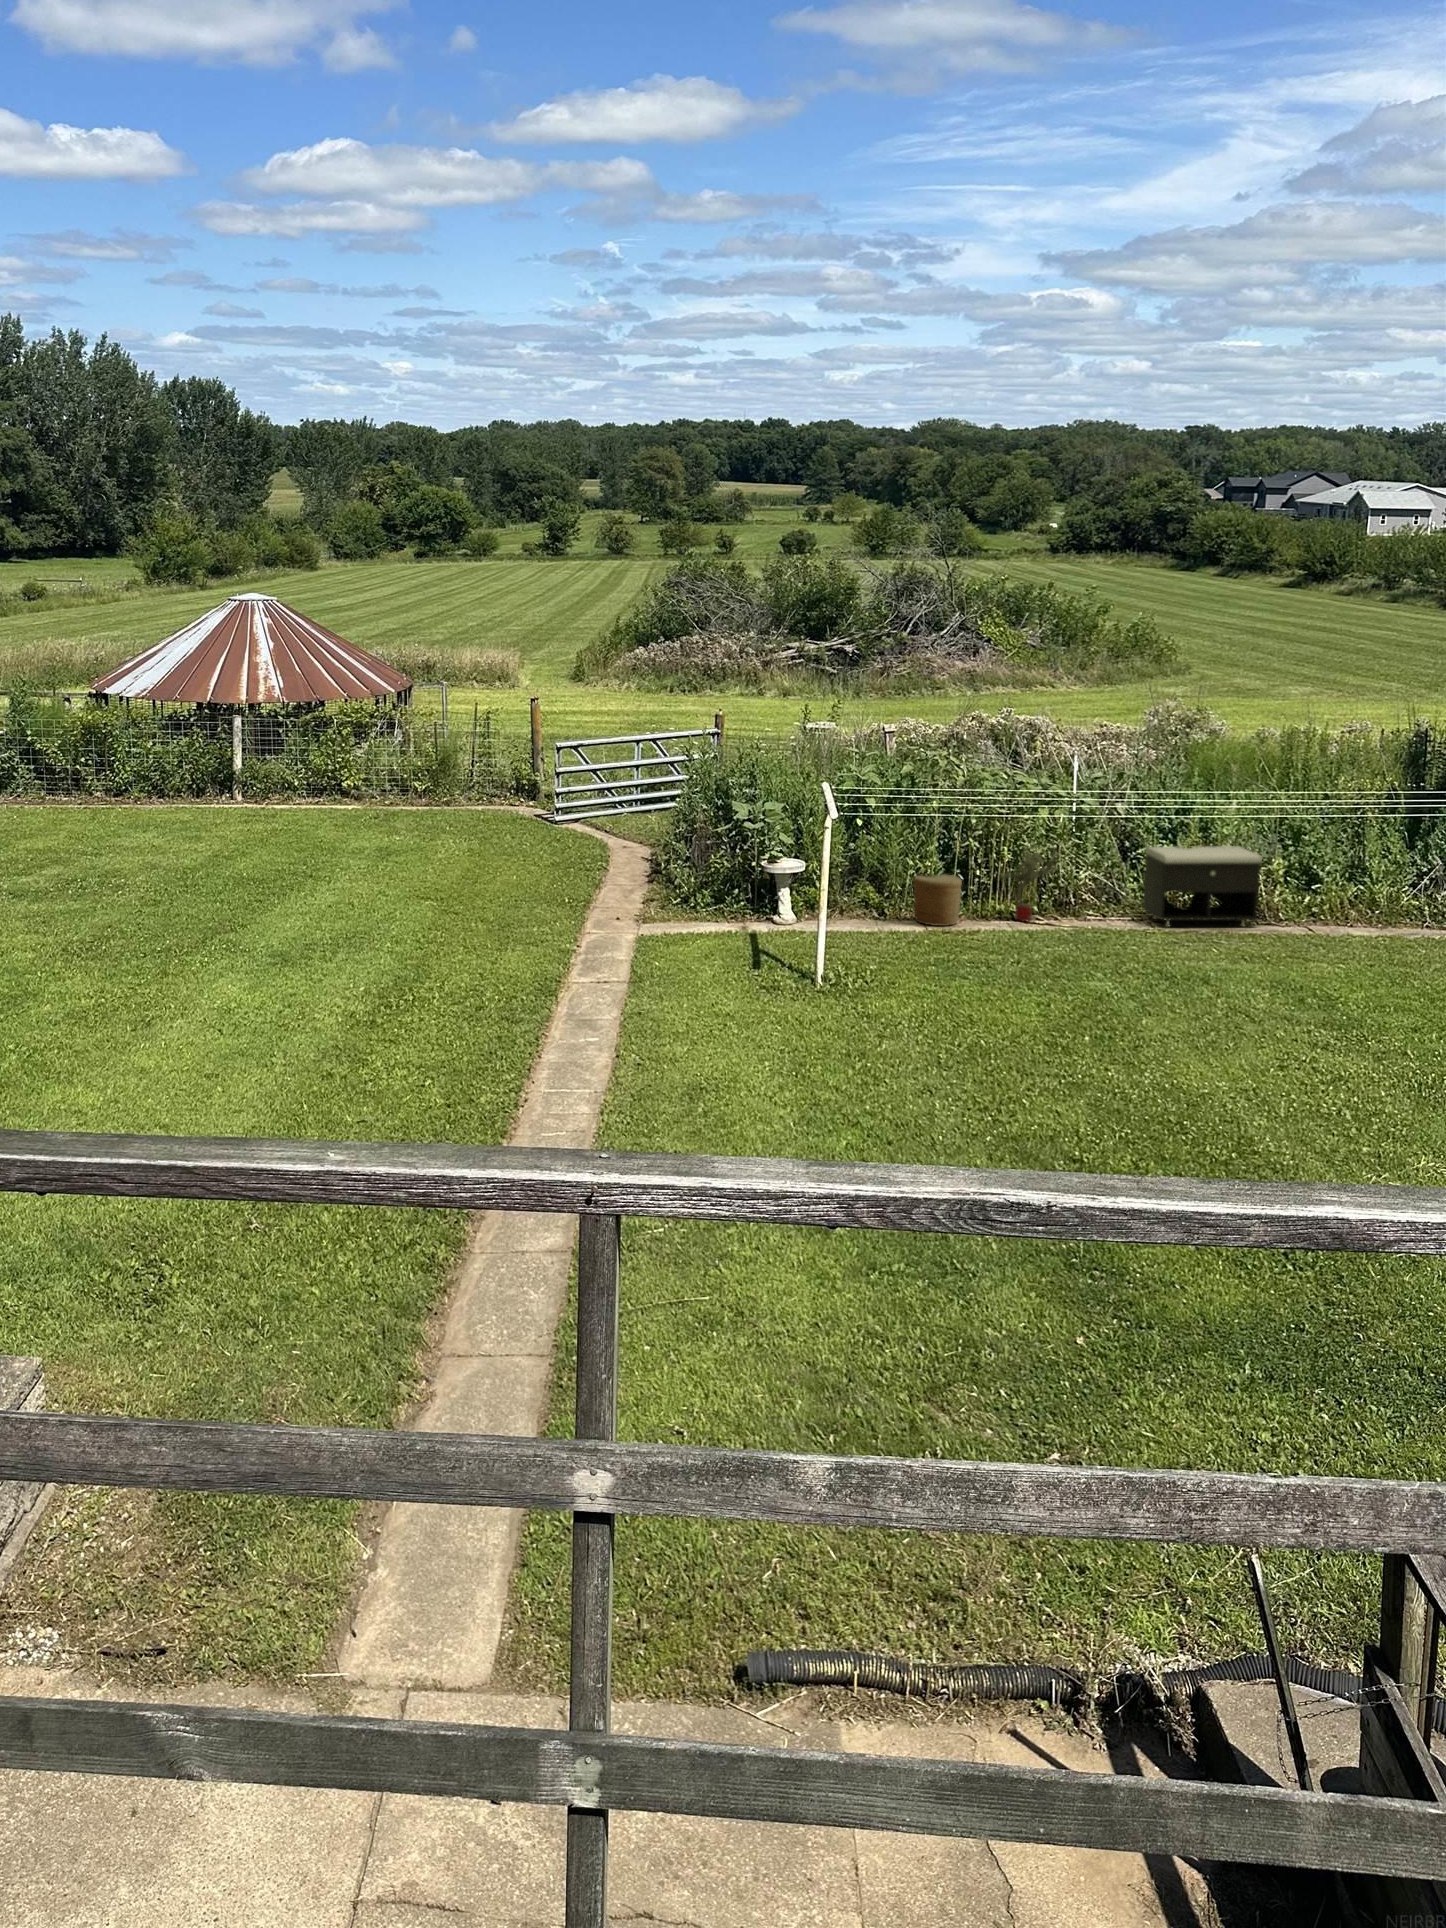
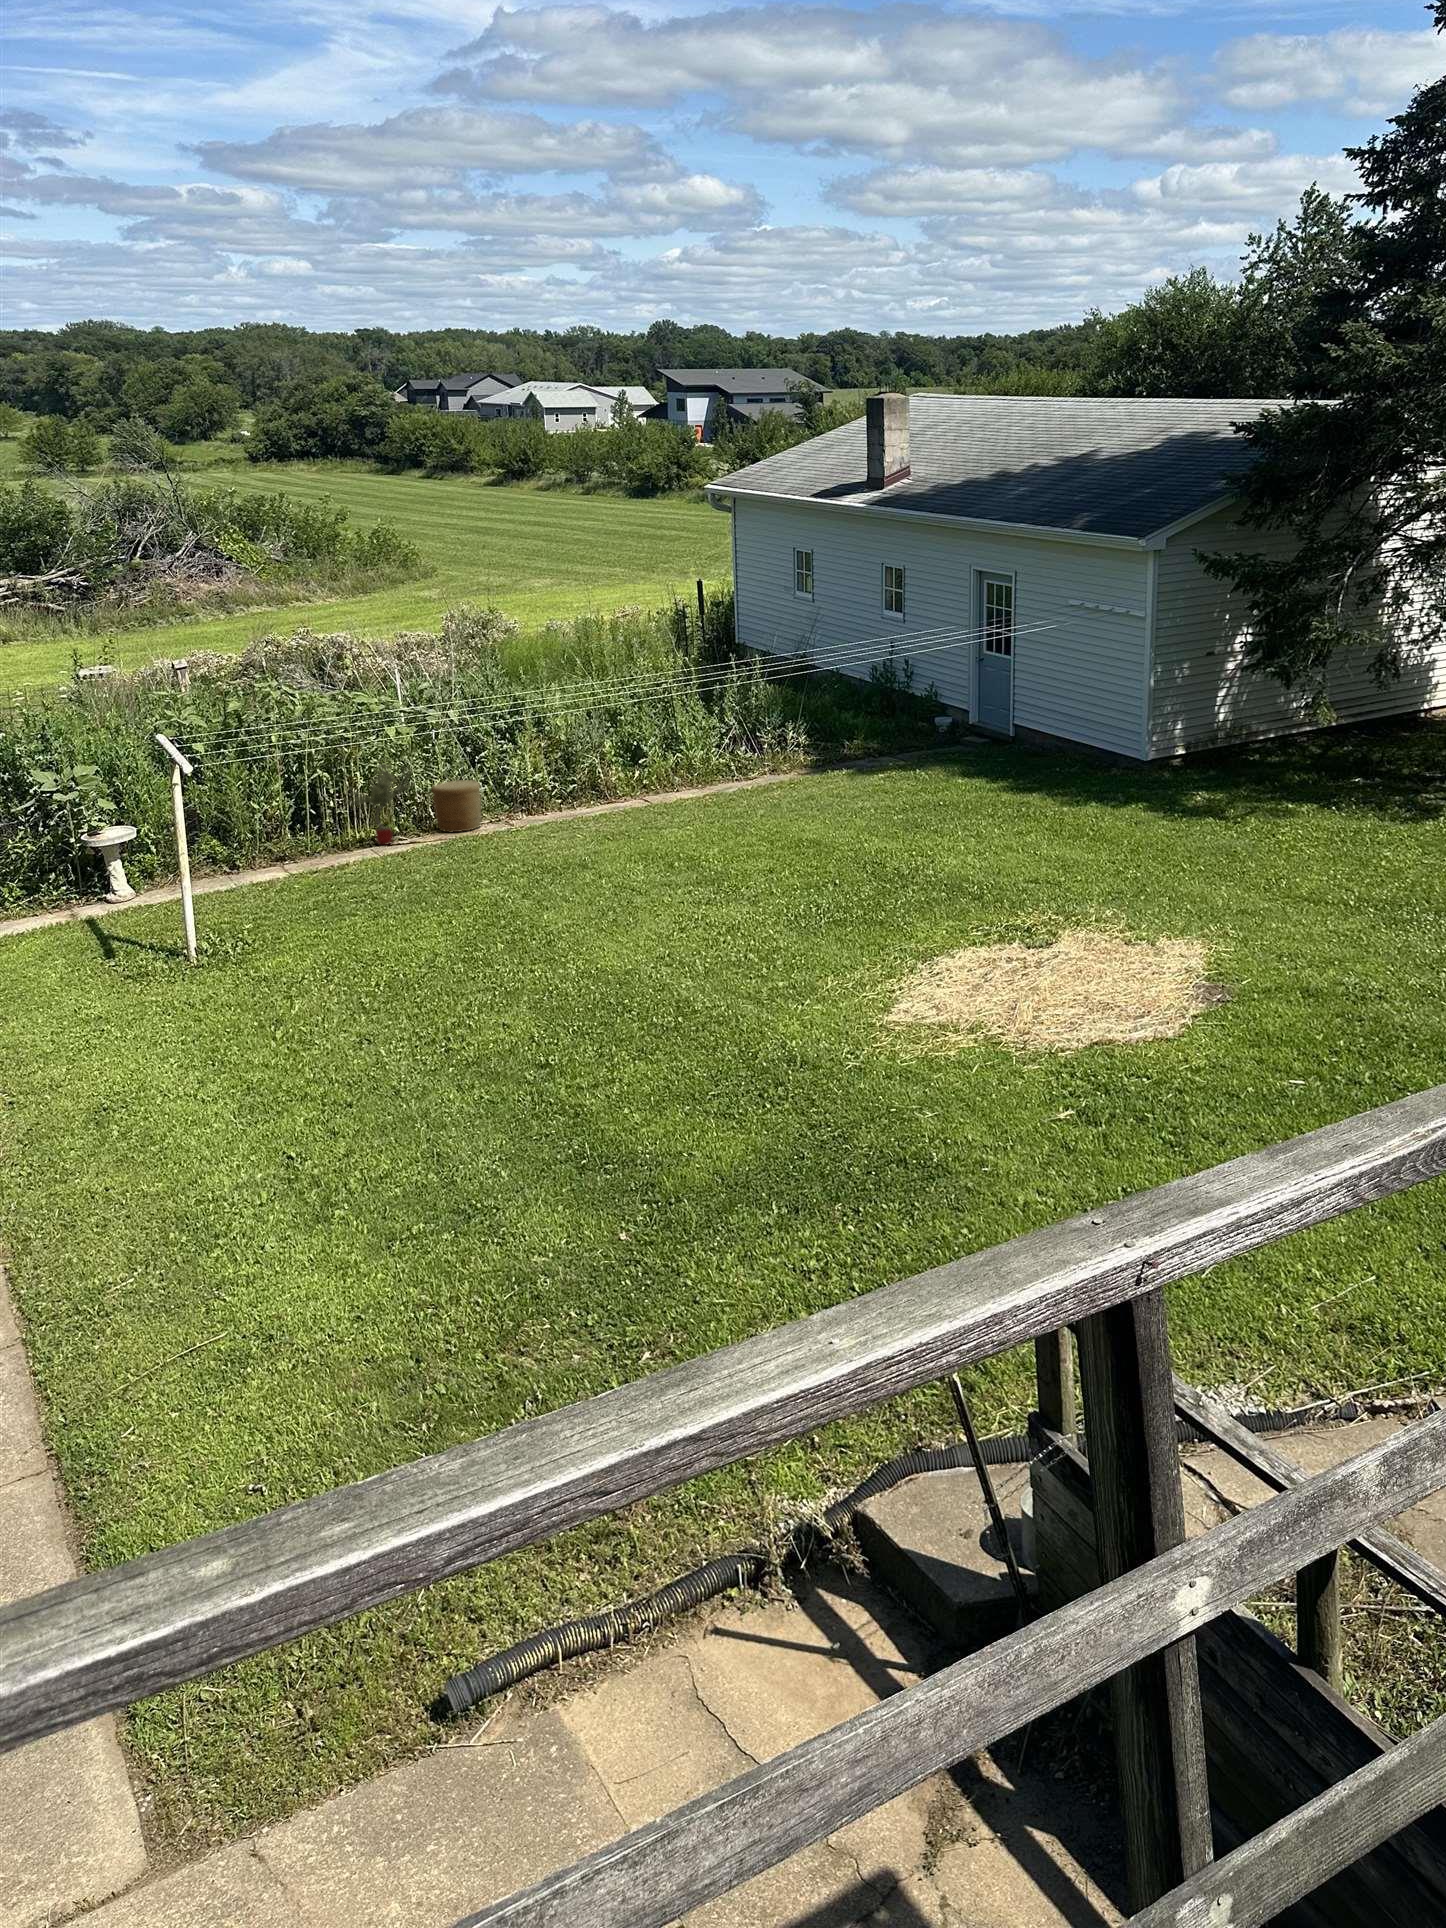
storage bench: present [1143,846,1262,926] -> none [491,736,602,823]
woven basket: present [913,874,962,926] -> present [432,780,482,832]

